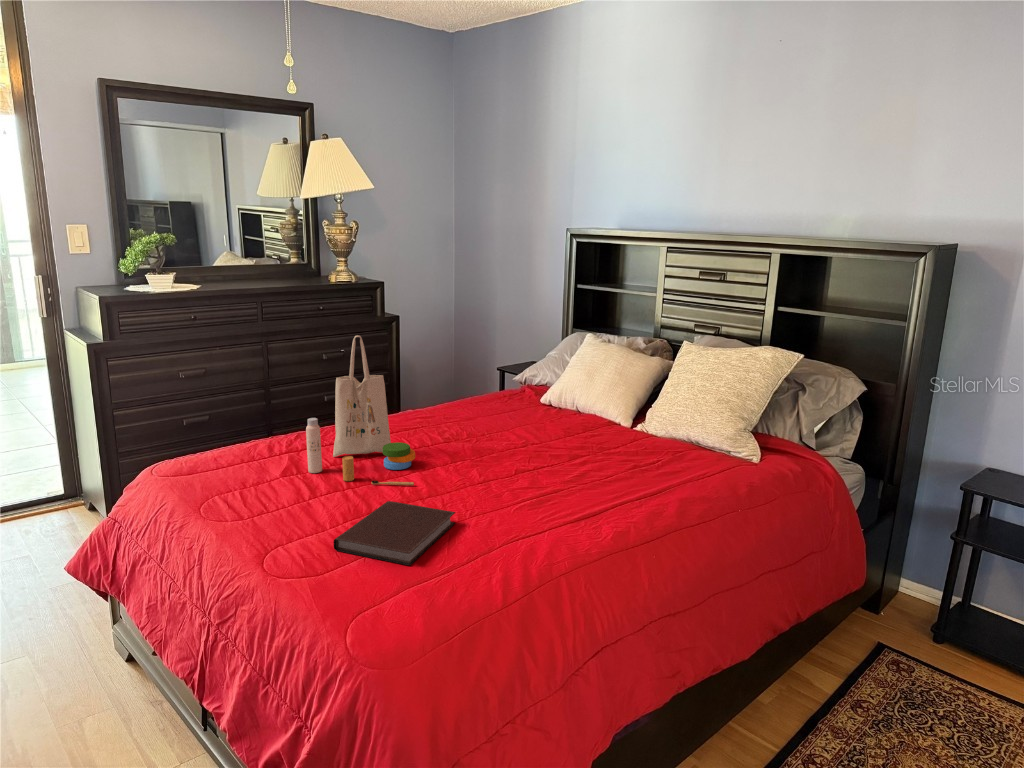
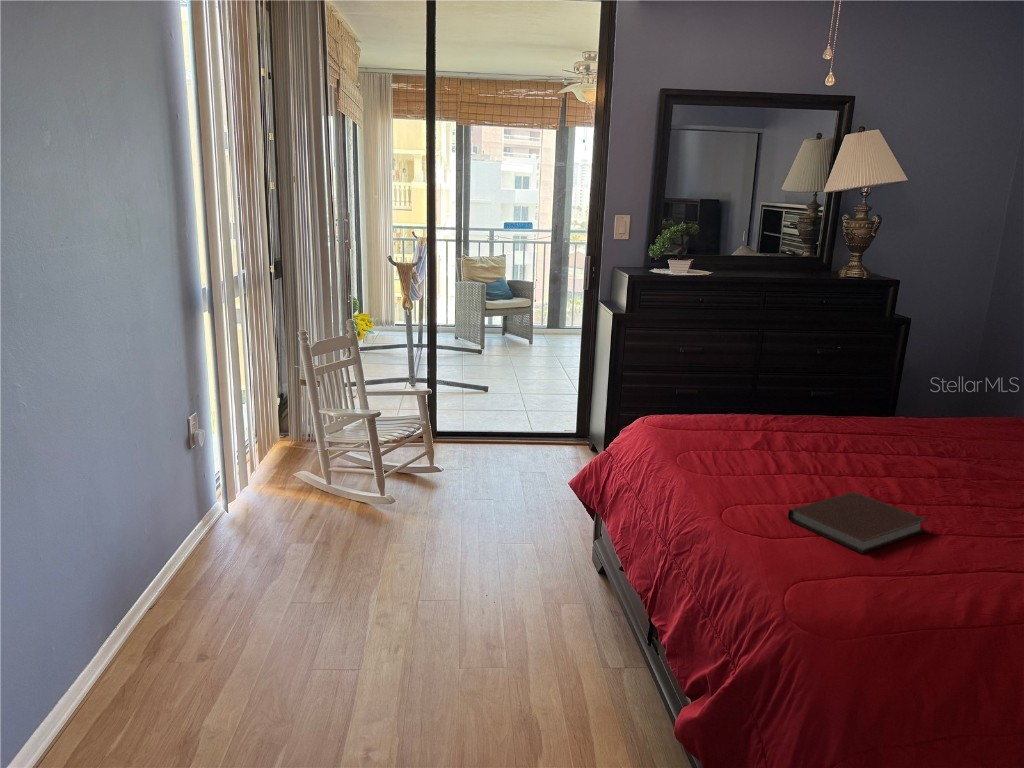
tote bag: present [306,335,415,485] -> none [779,326,896,486]

